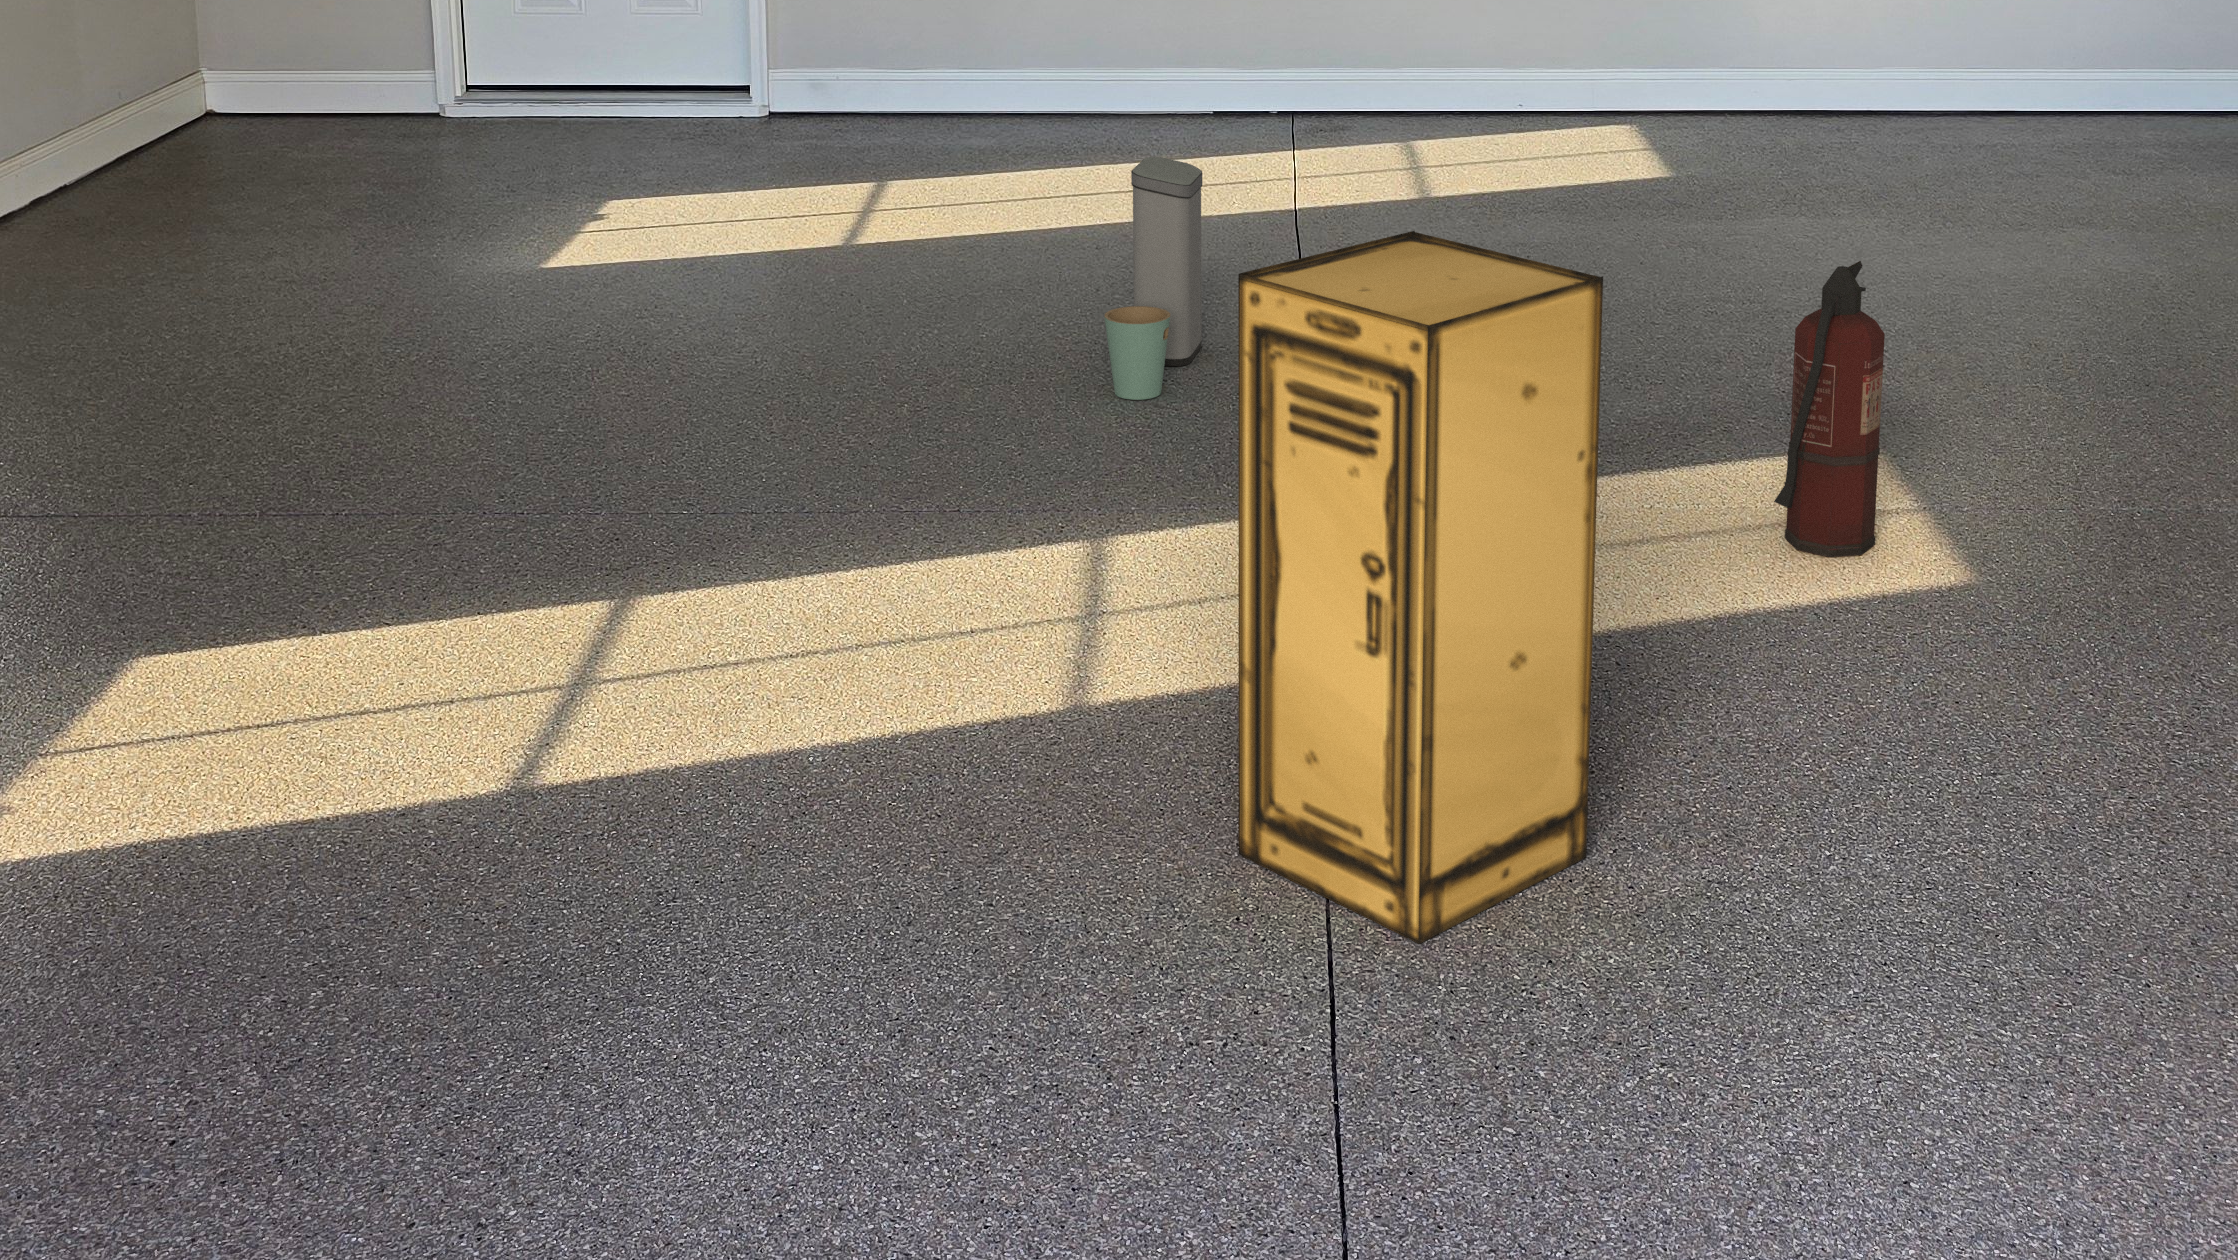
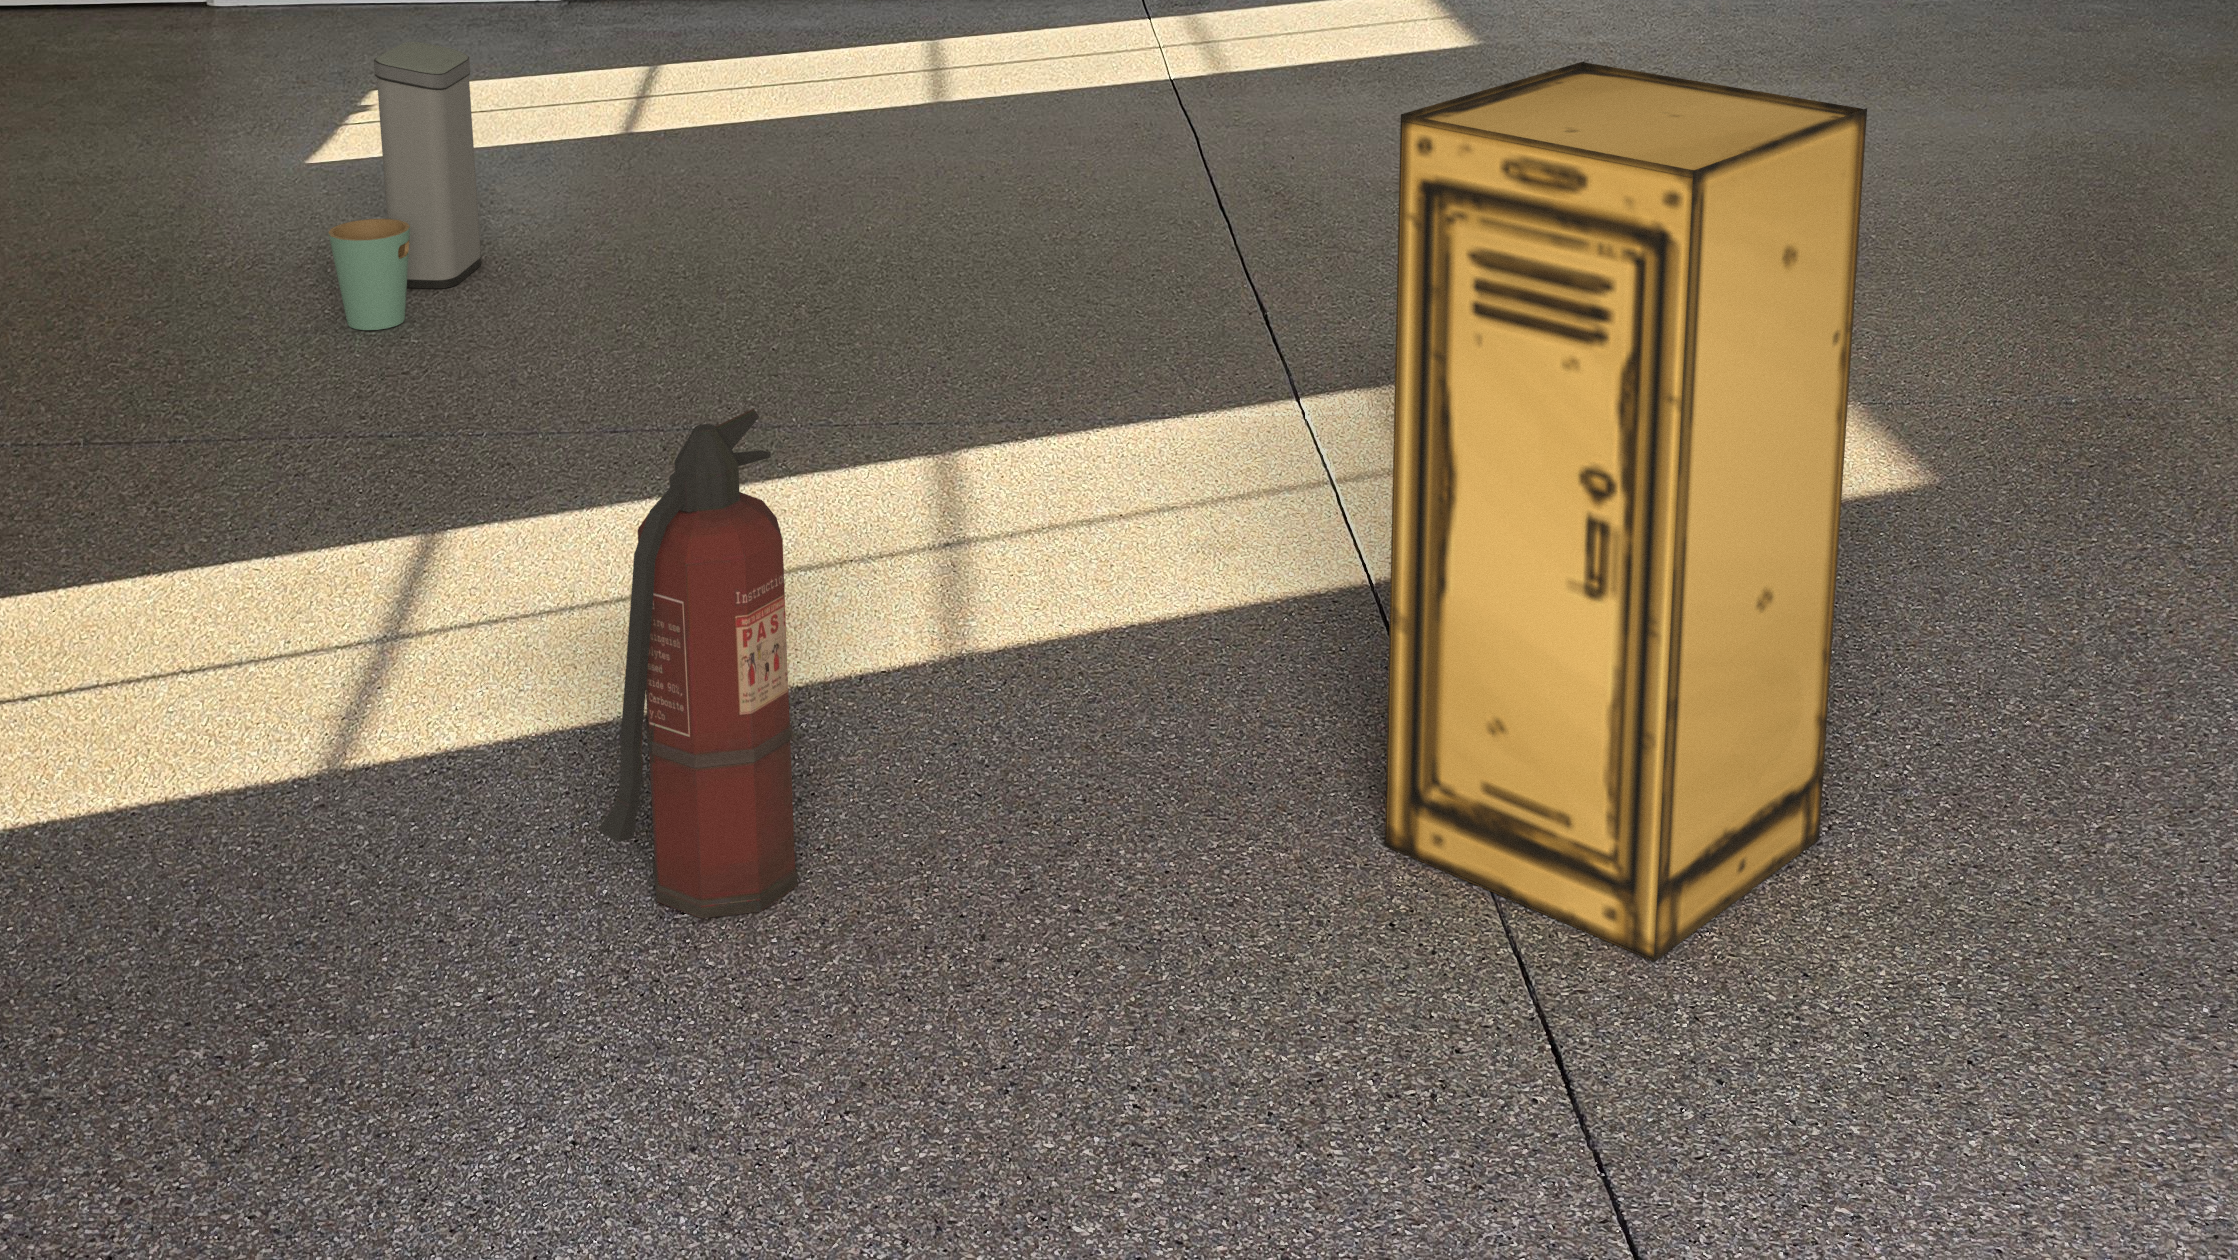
trash can: present [1104,157,1202,400] -> present [328,42,481,330]
fire extinguisher: present [1774,261,1885,557] -> present [598,409,798,918]

